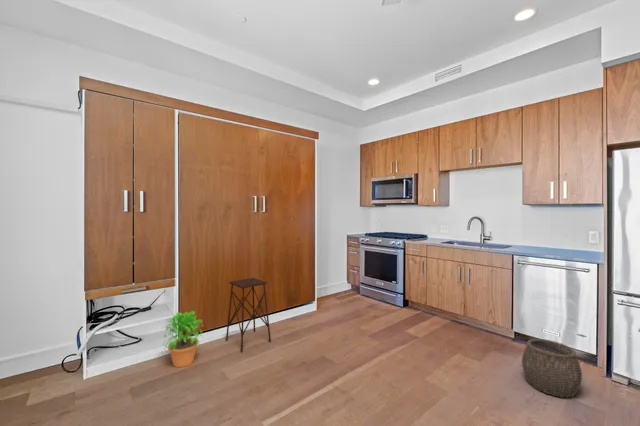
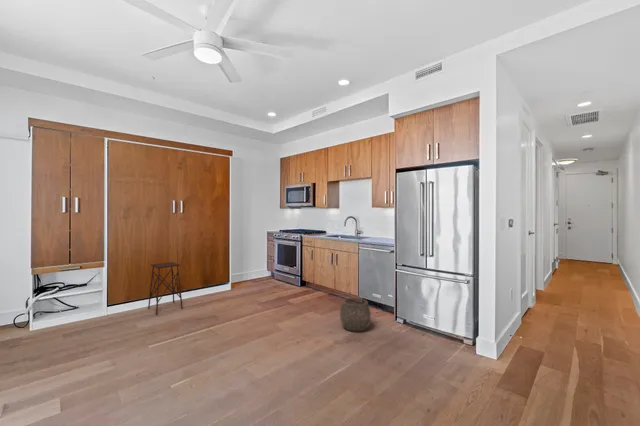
potted plant: present [165,311,201,367] -> none [91,284,126,324]

